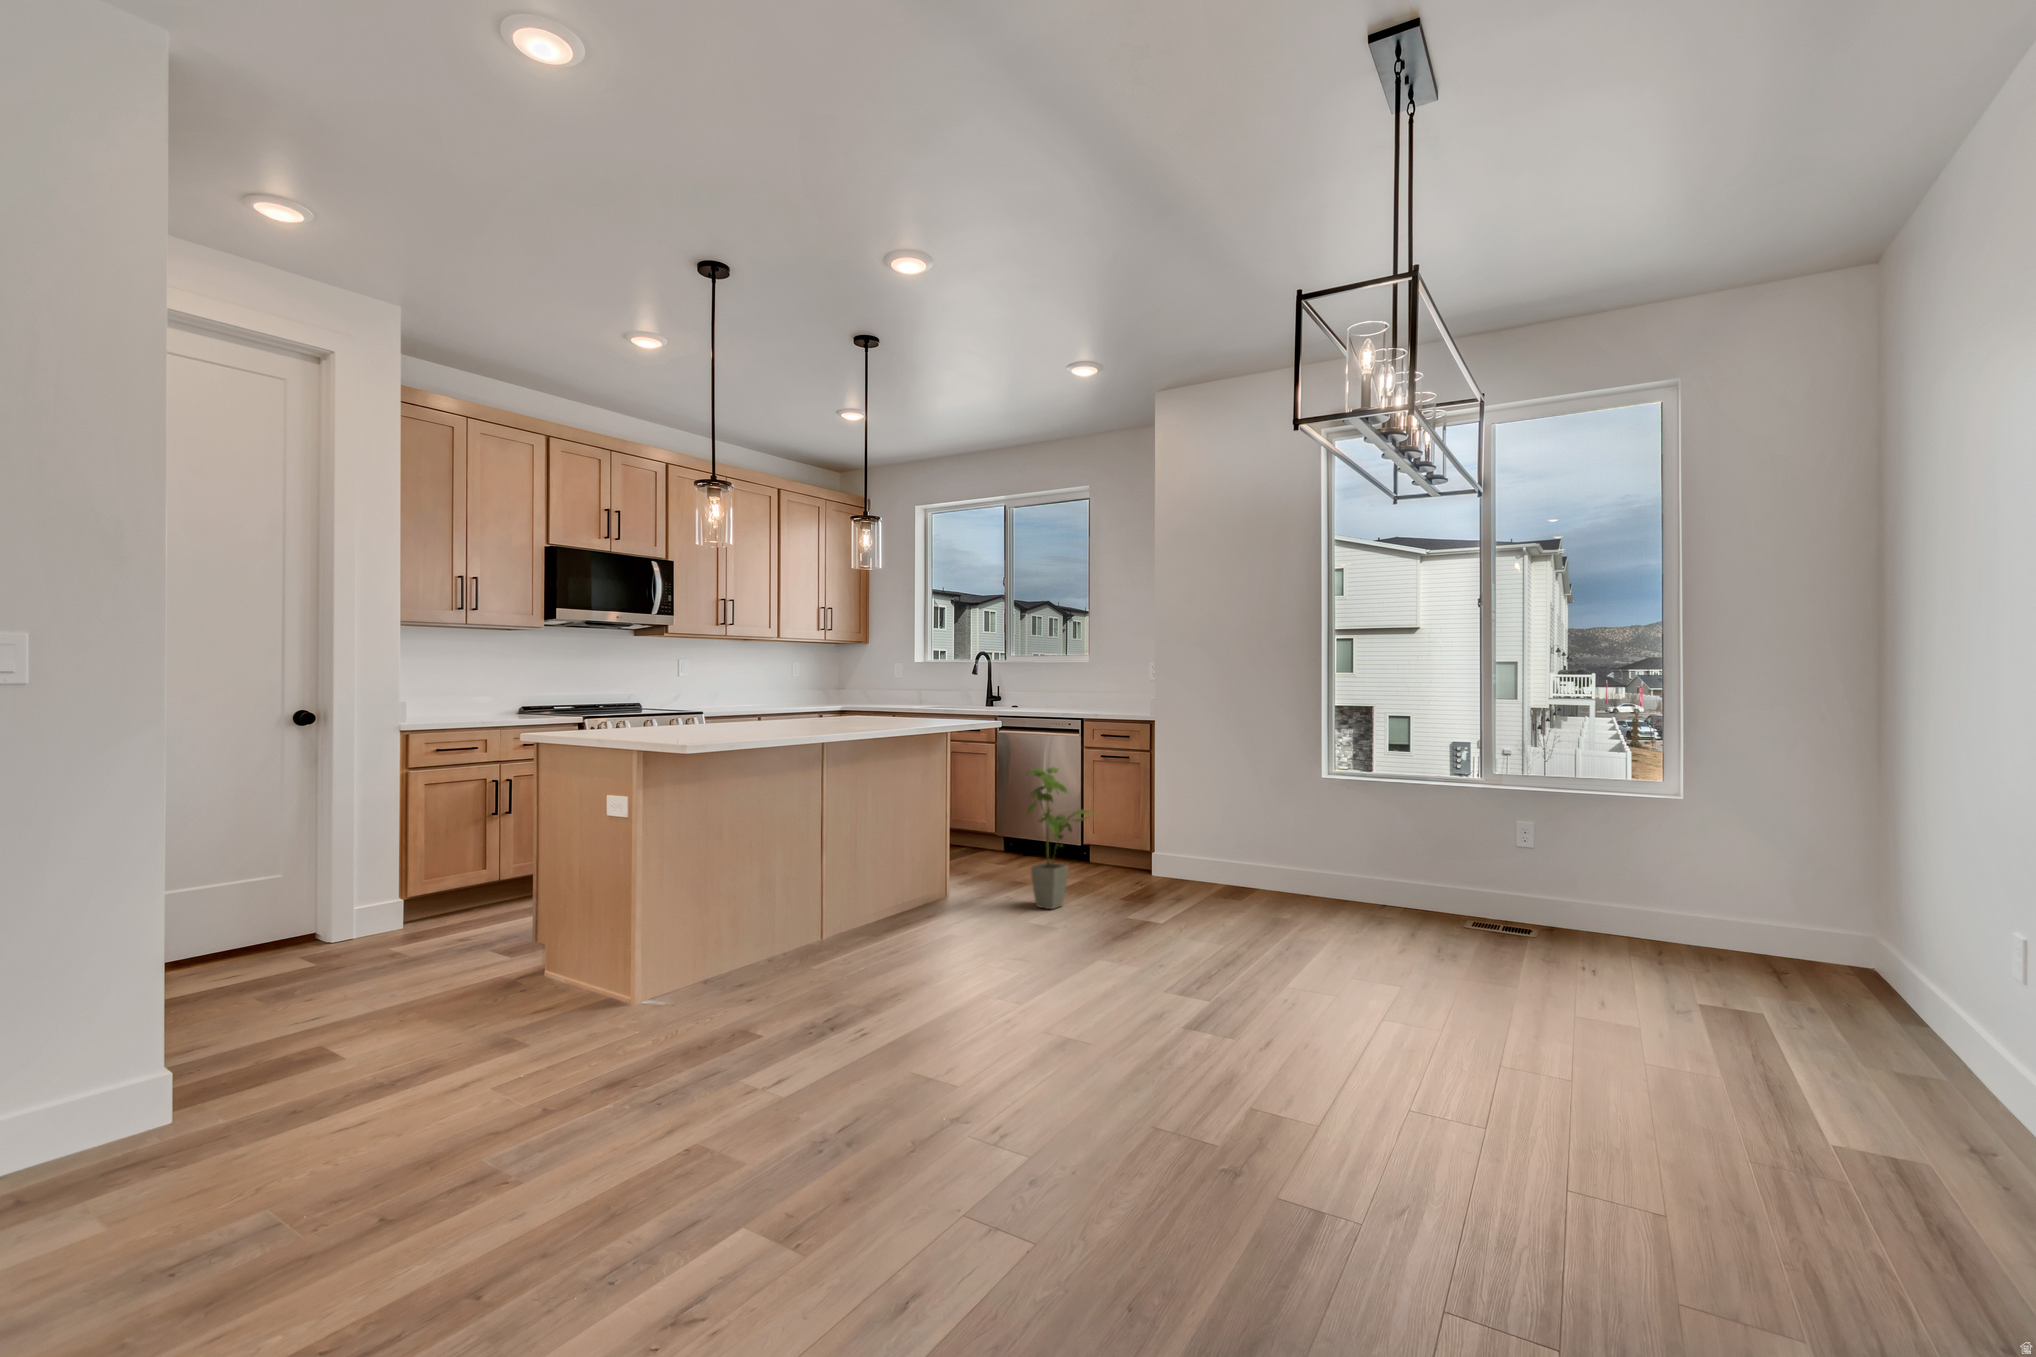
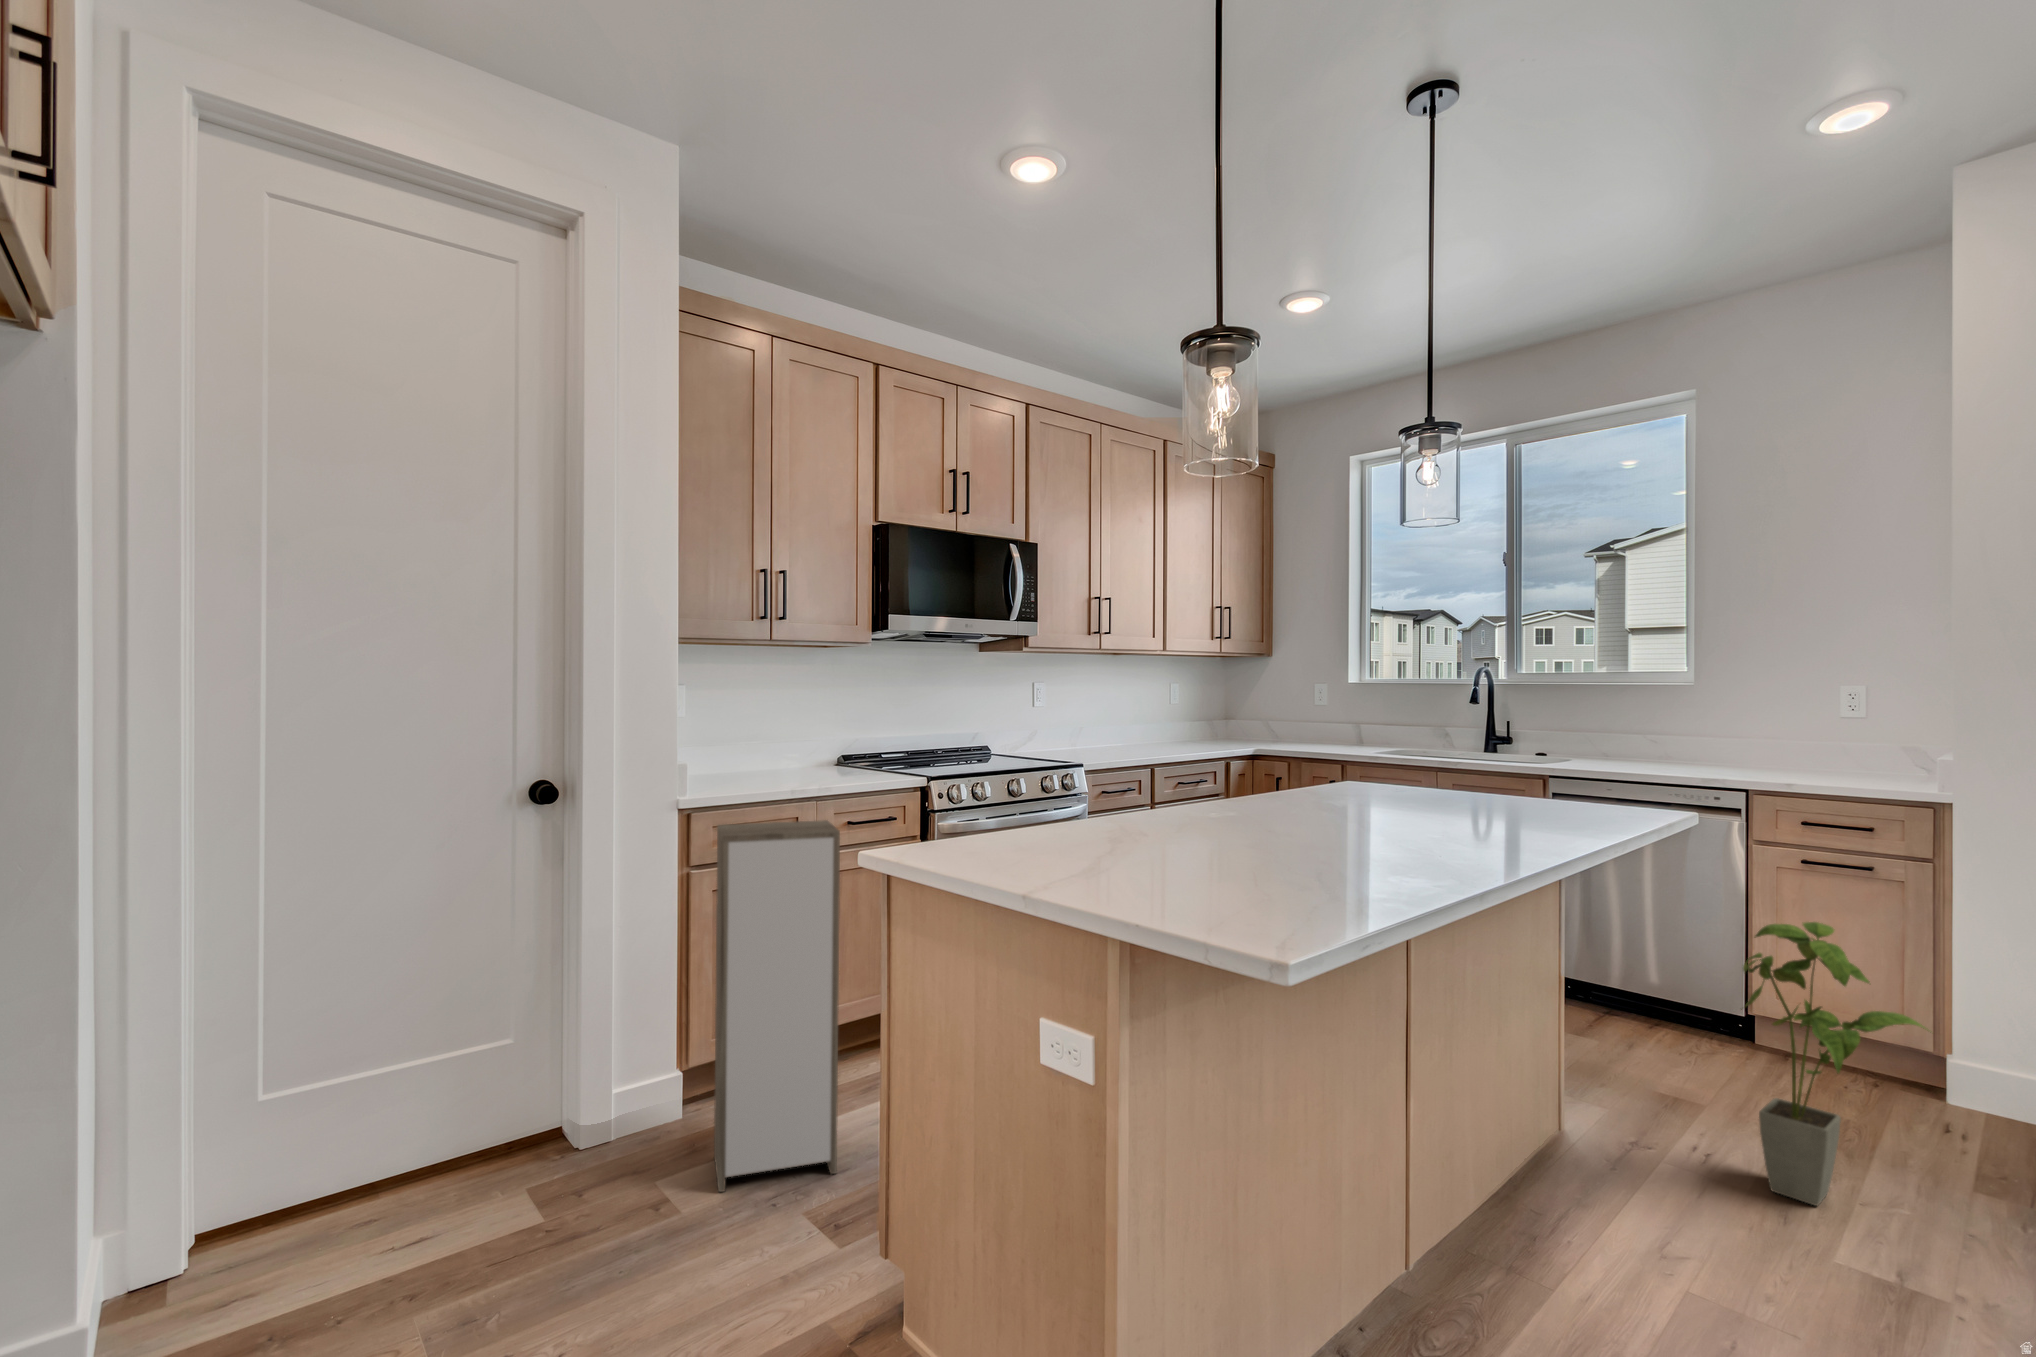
storage cabinet: none [428,732,512,948] -> present [714,820,840,1192]

